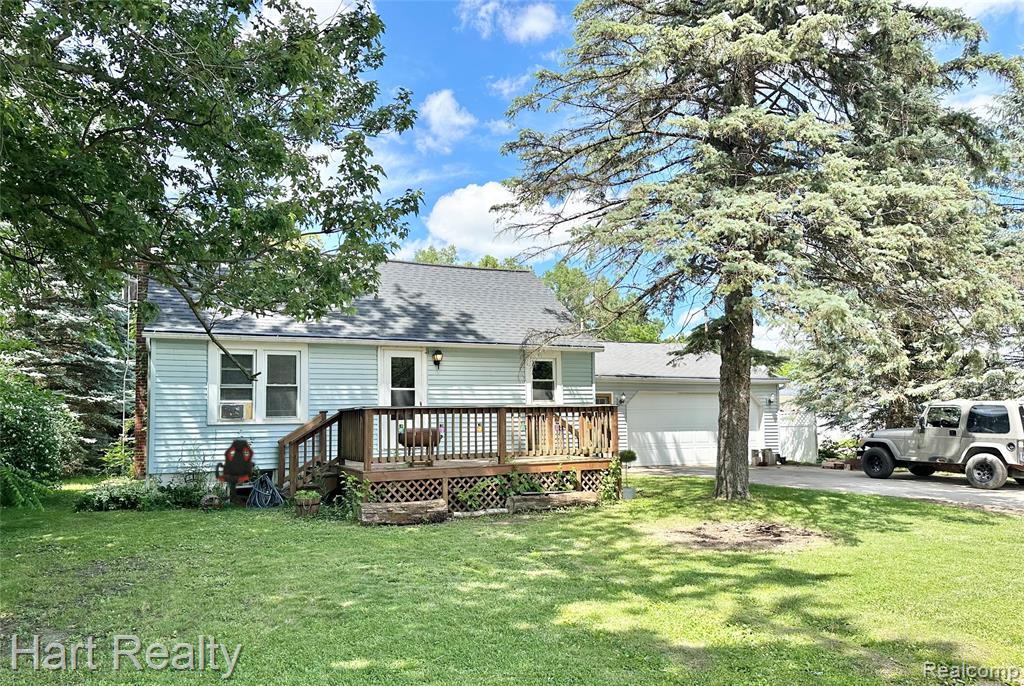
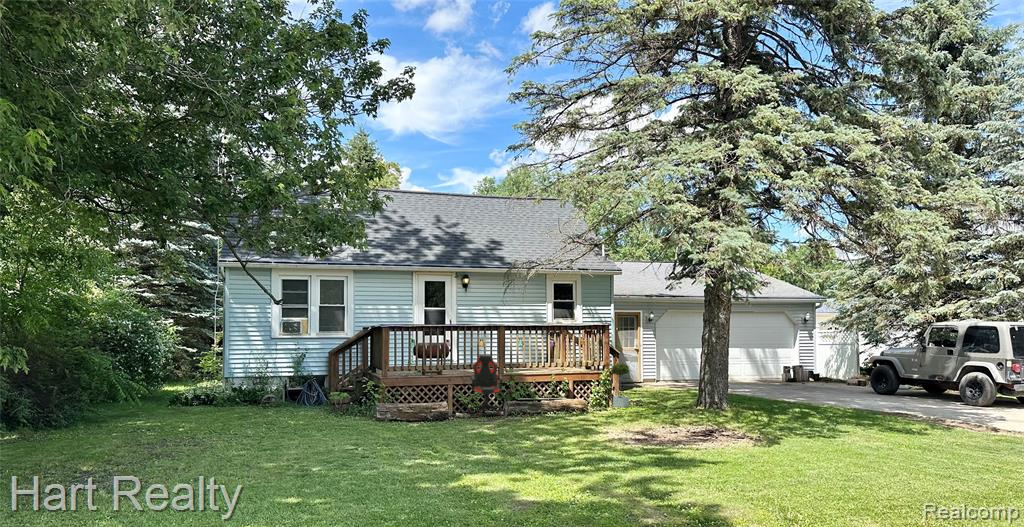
chair: present [215,440,255,507] -> present [468,354,502,415]

